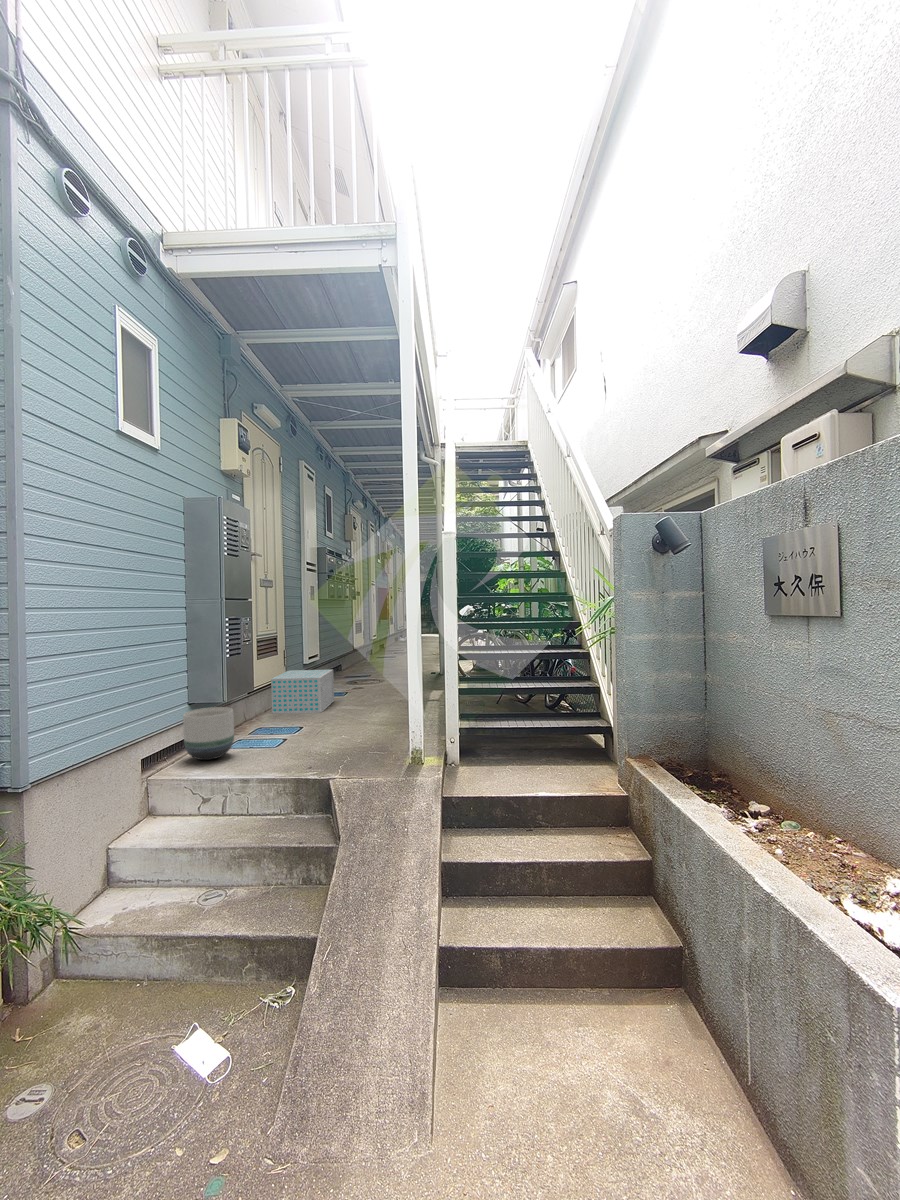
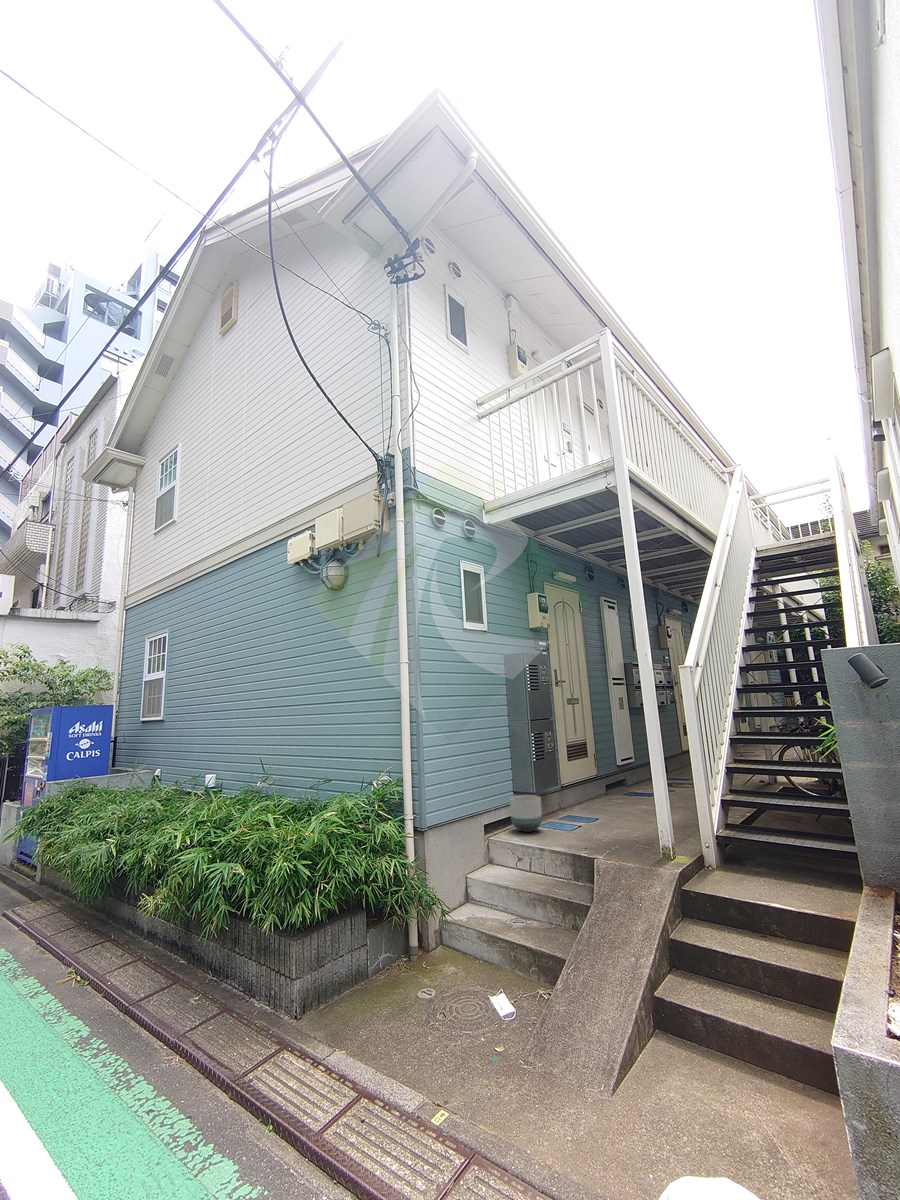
storage box: present [271,670,334,714] -> none [580,770,636,808]

